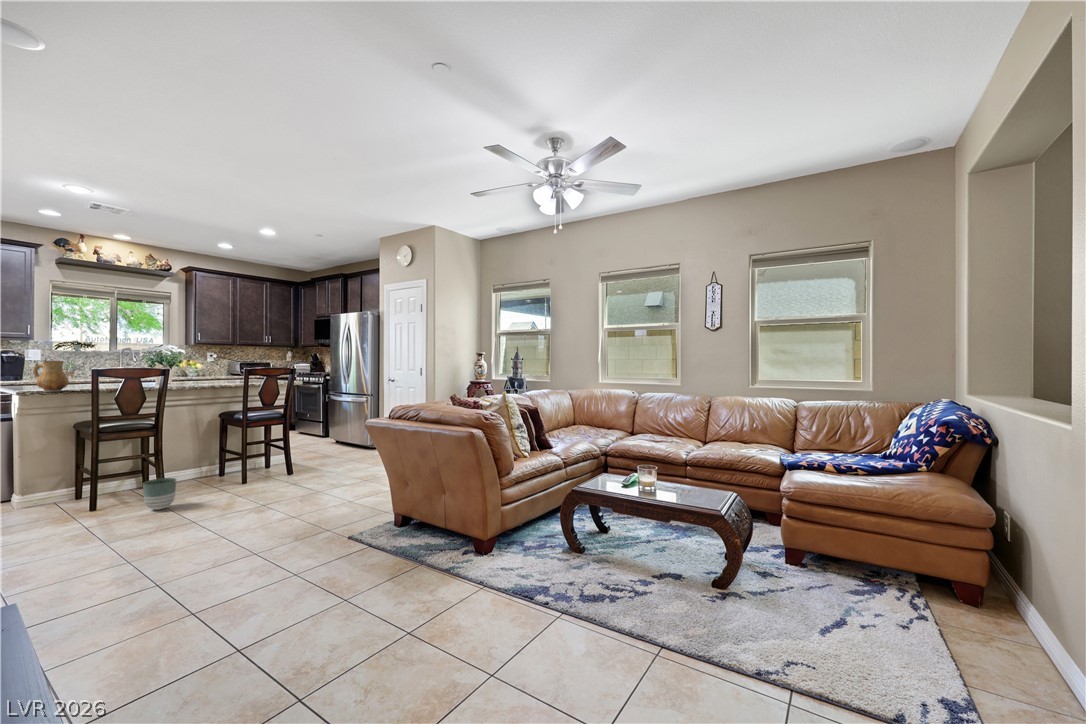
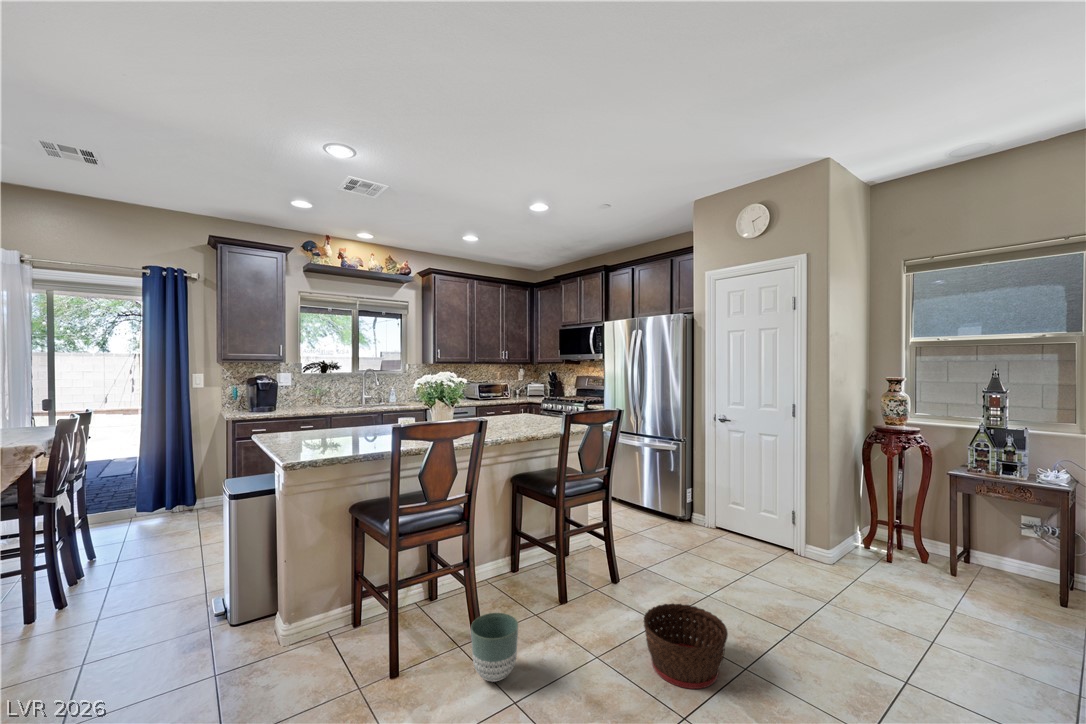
ceramic pitcher: present [33,361,69,392] -> none [304,398,347,449]
basket: none [256,471,304,504] -> present [644,604,728,689]

